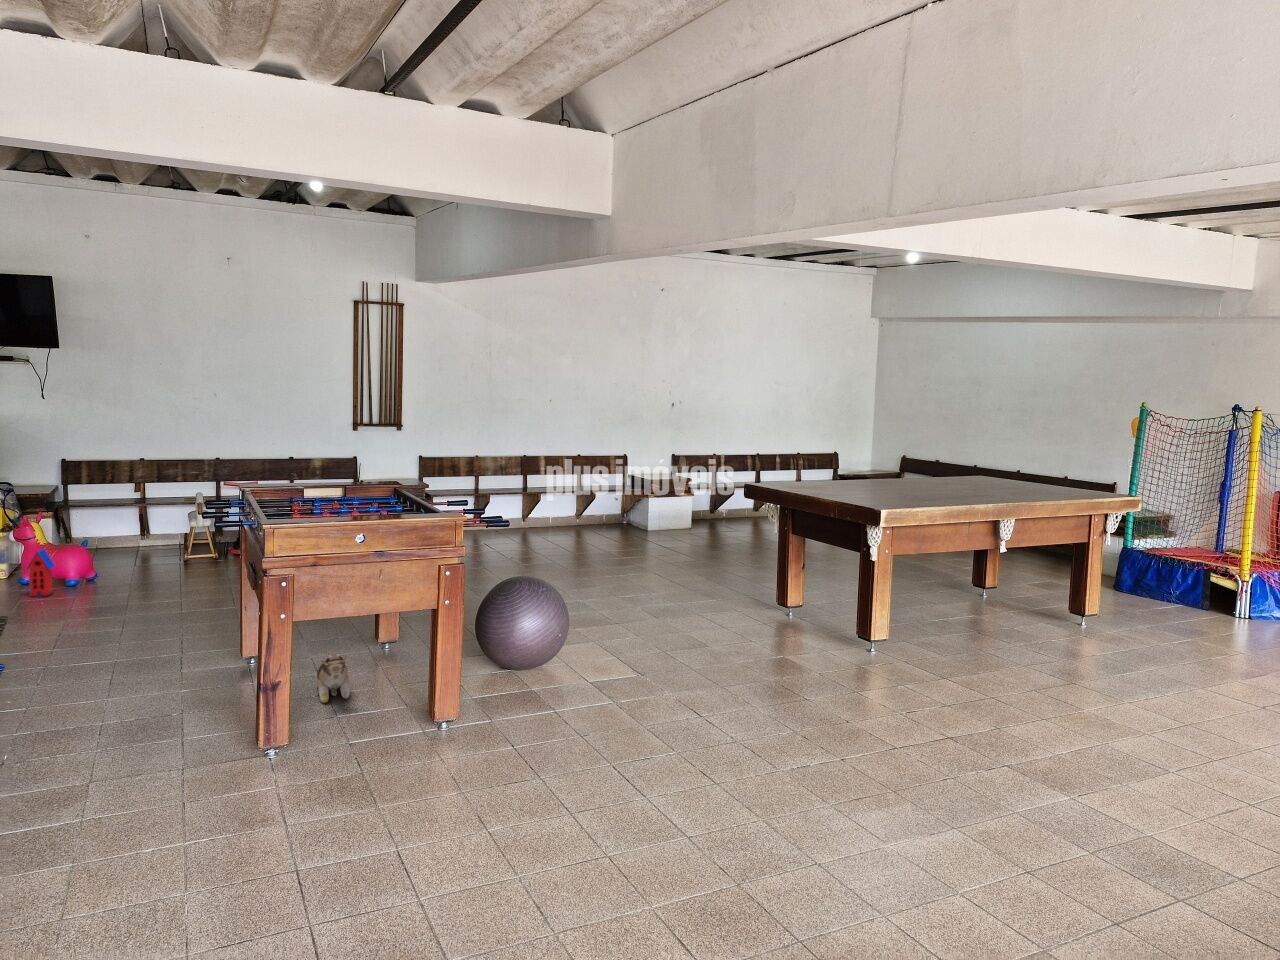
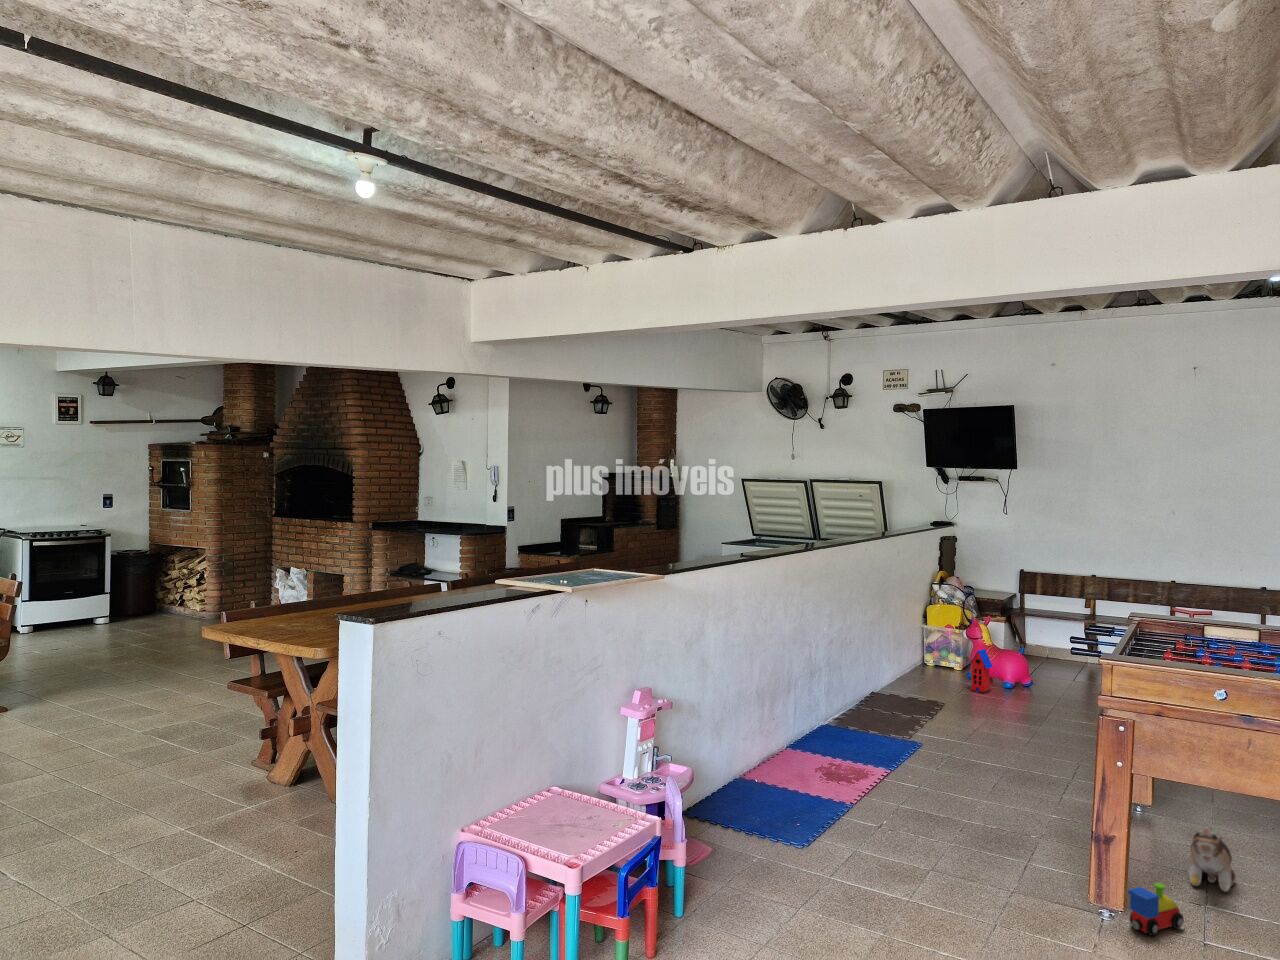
toy train: none [295,707,334,752] -> present [1128,883,1184,936]

